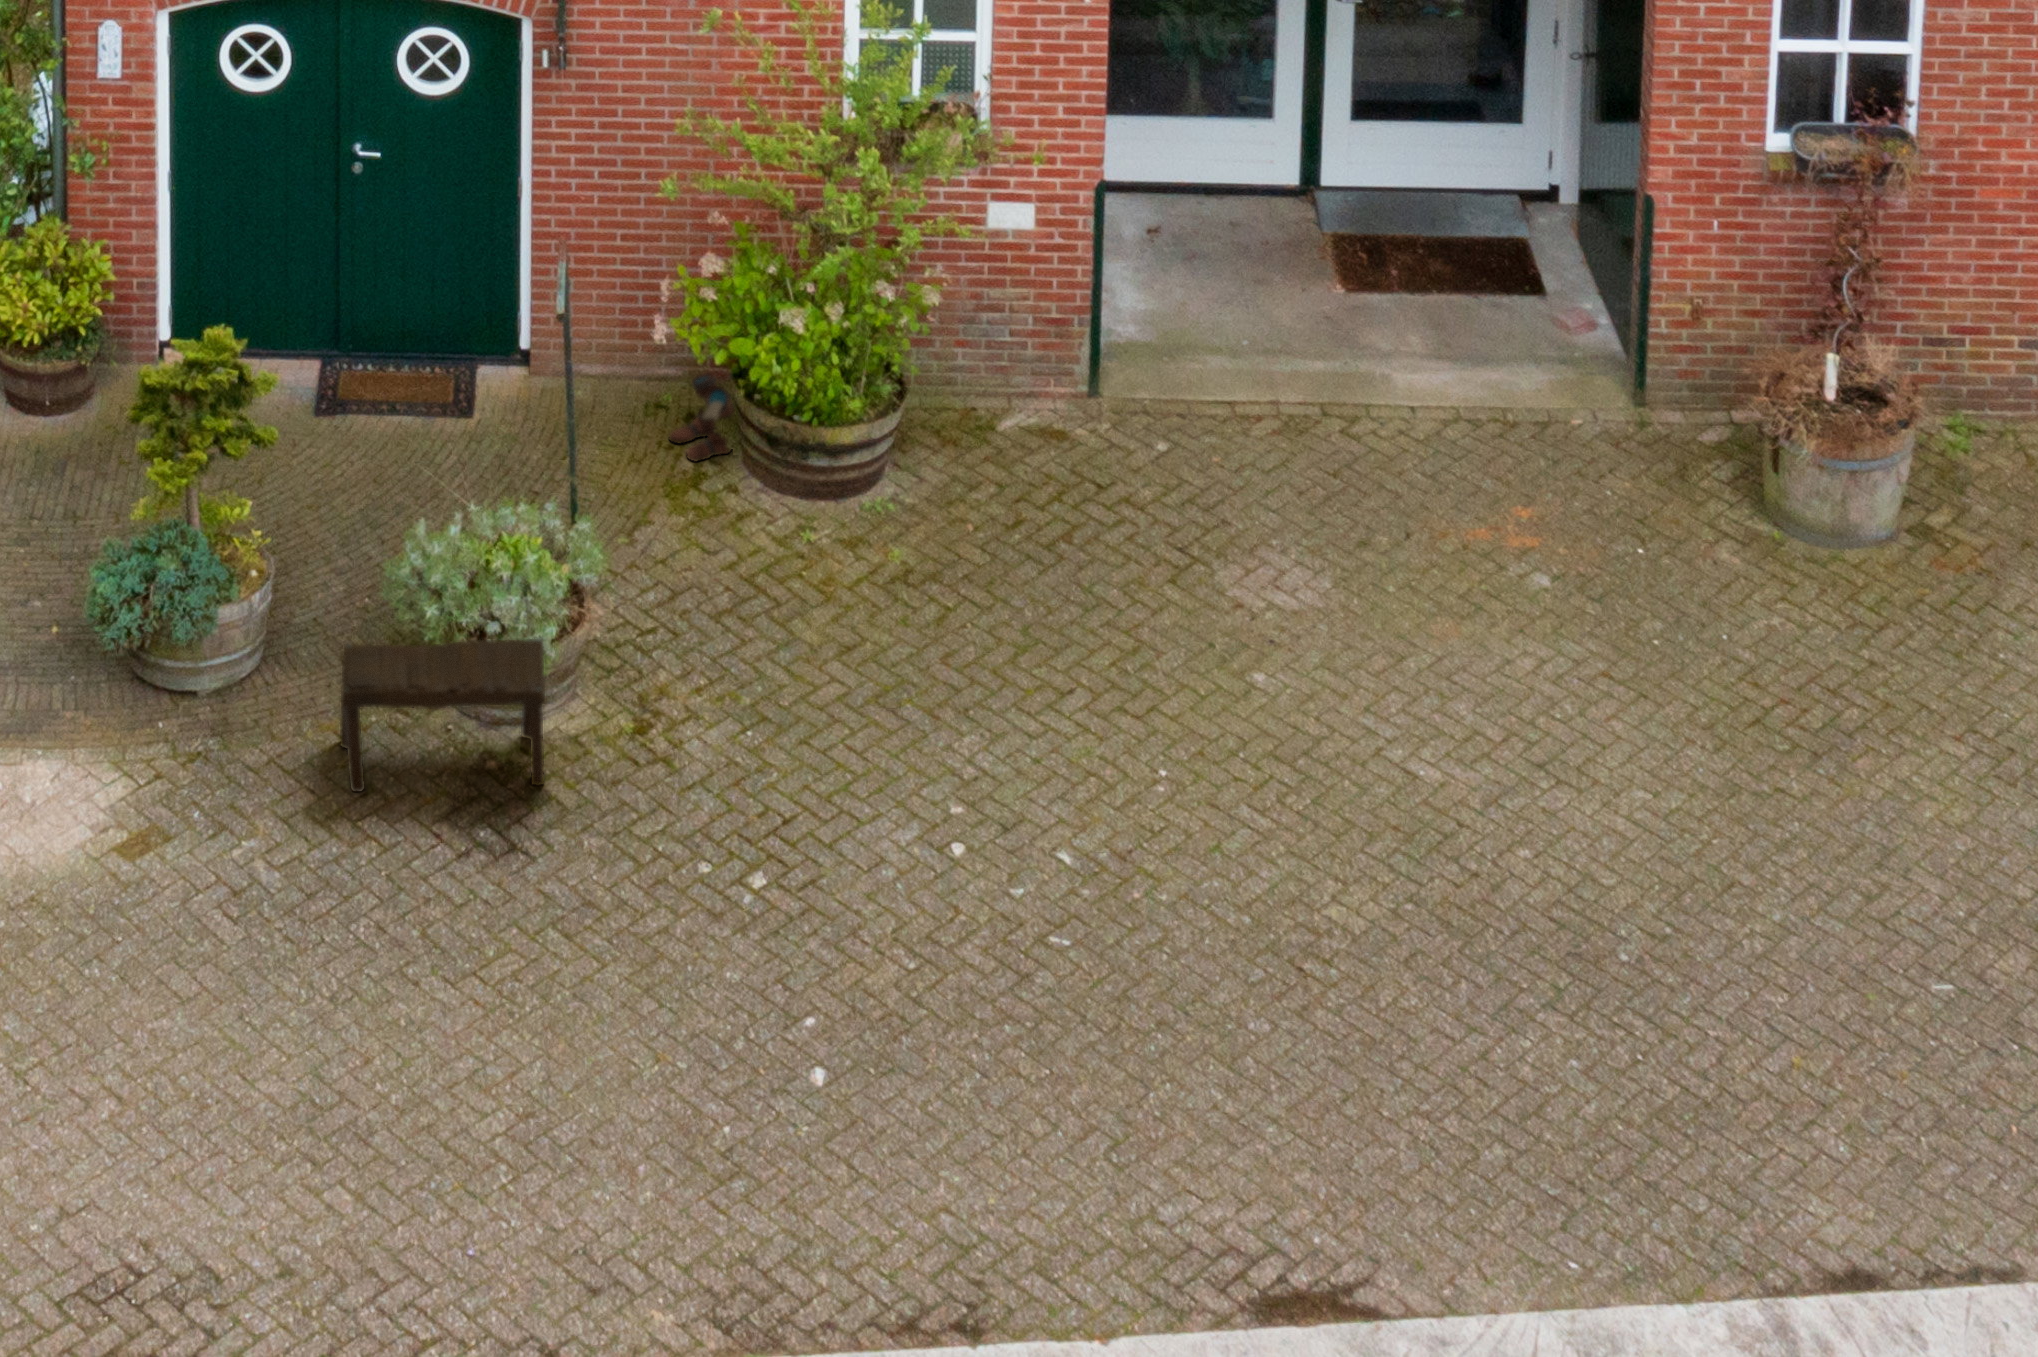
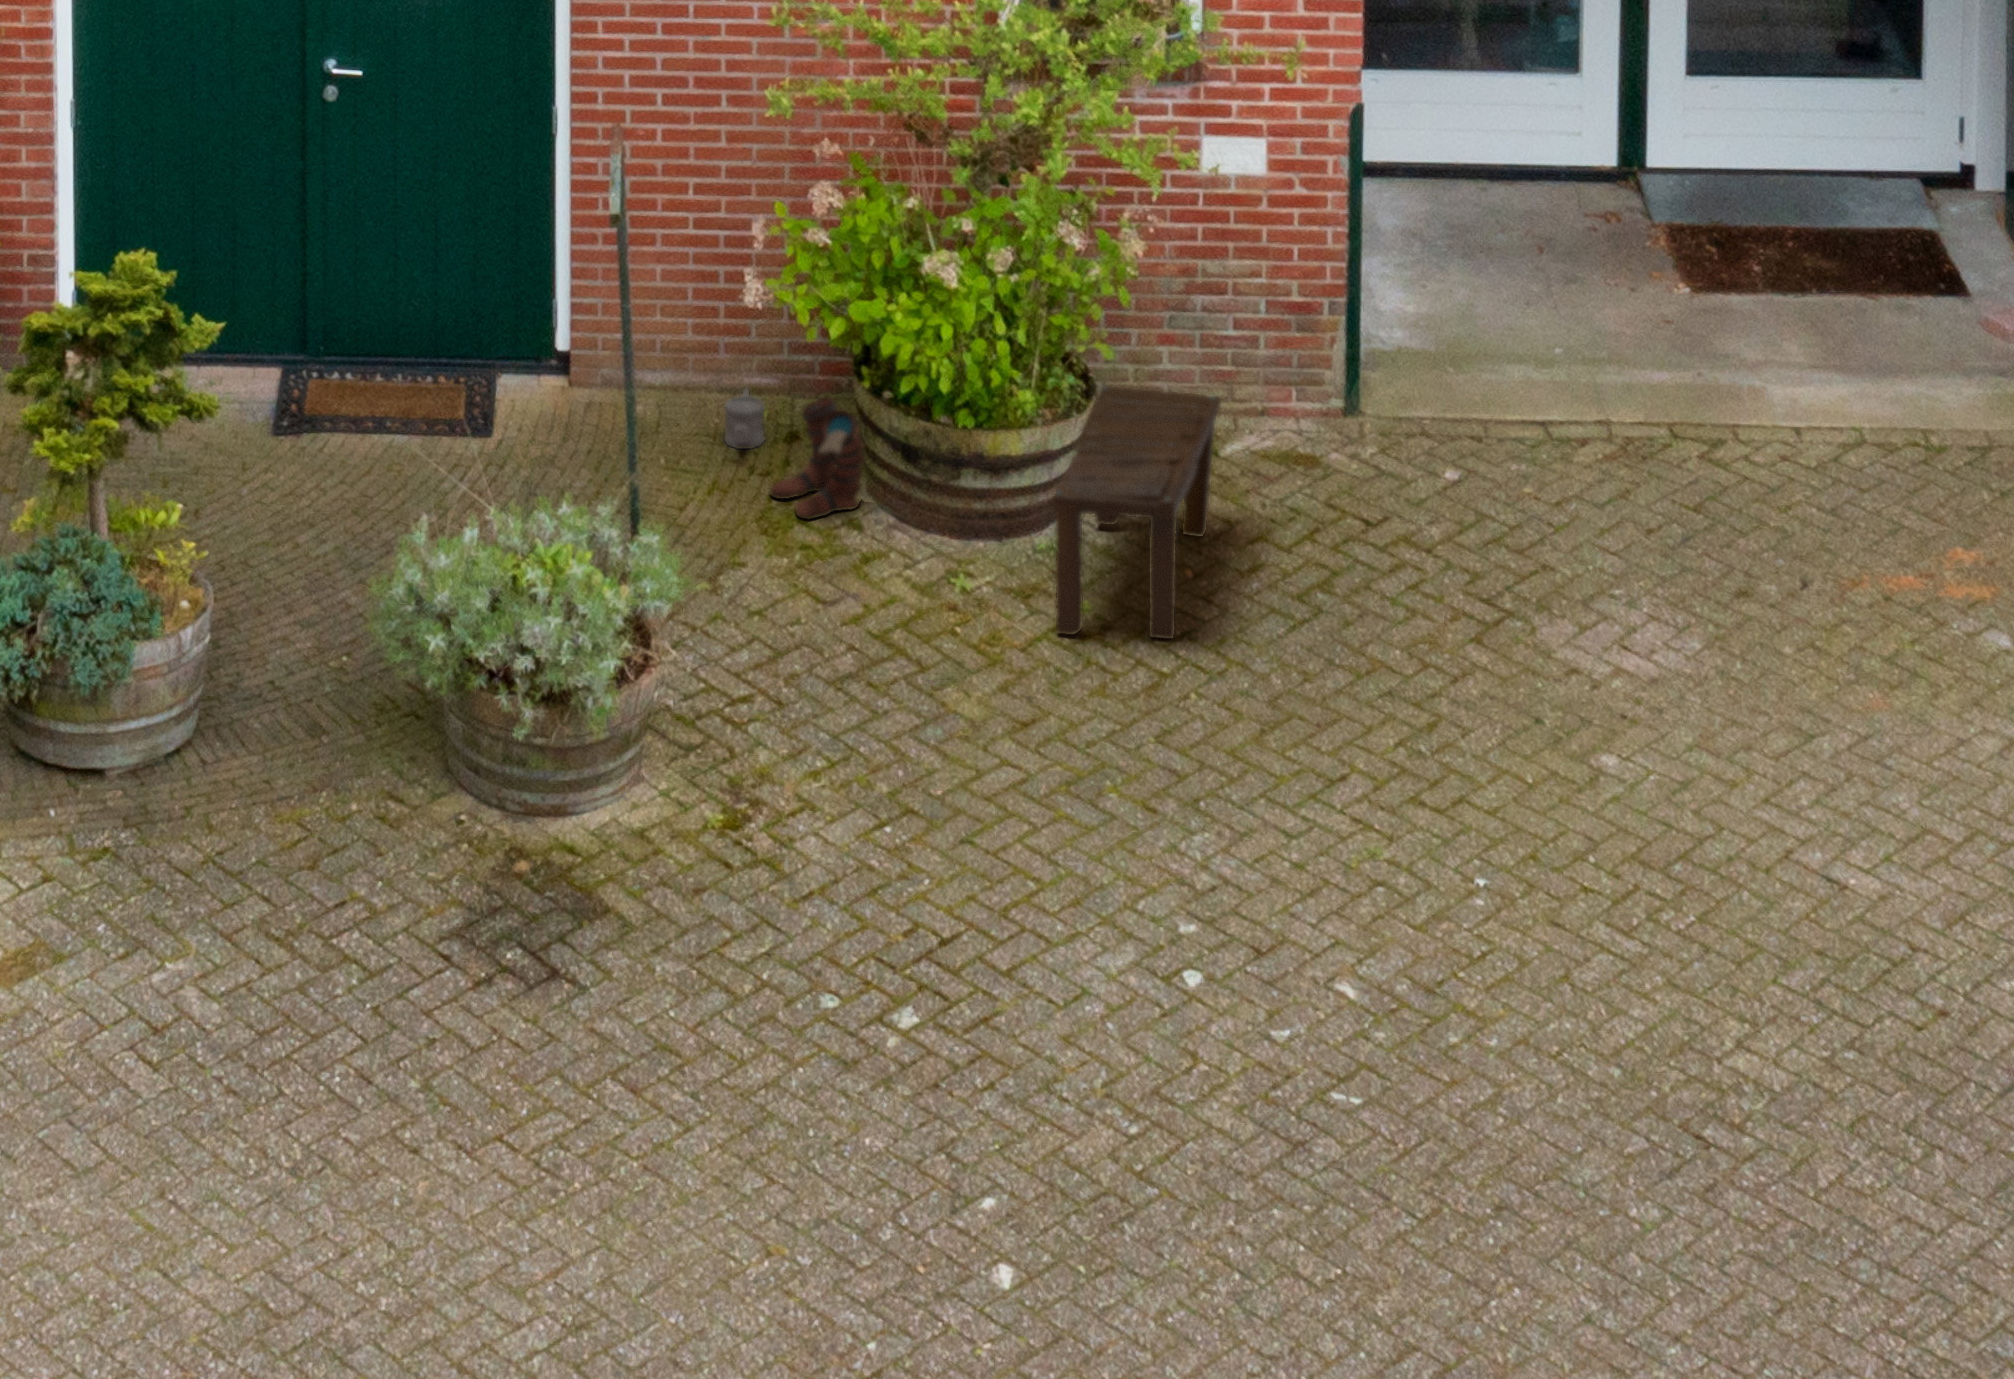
watering can: none [638,352,667,398] -> present [724,389,765,449]
bench: present [340,639,545,792] -> present [1052,387,1221,639]

